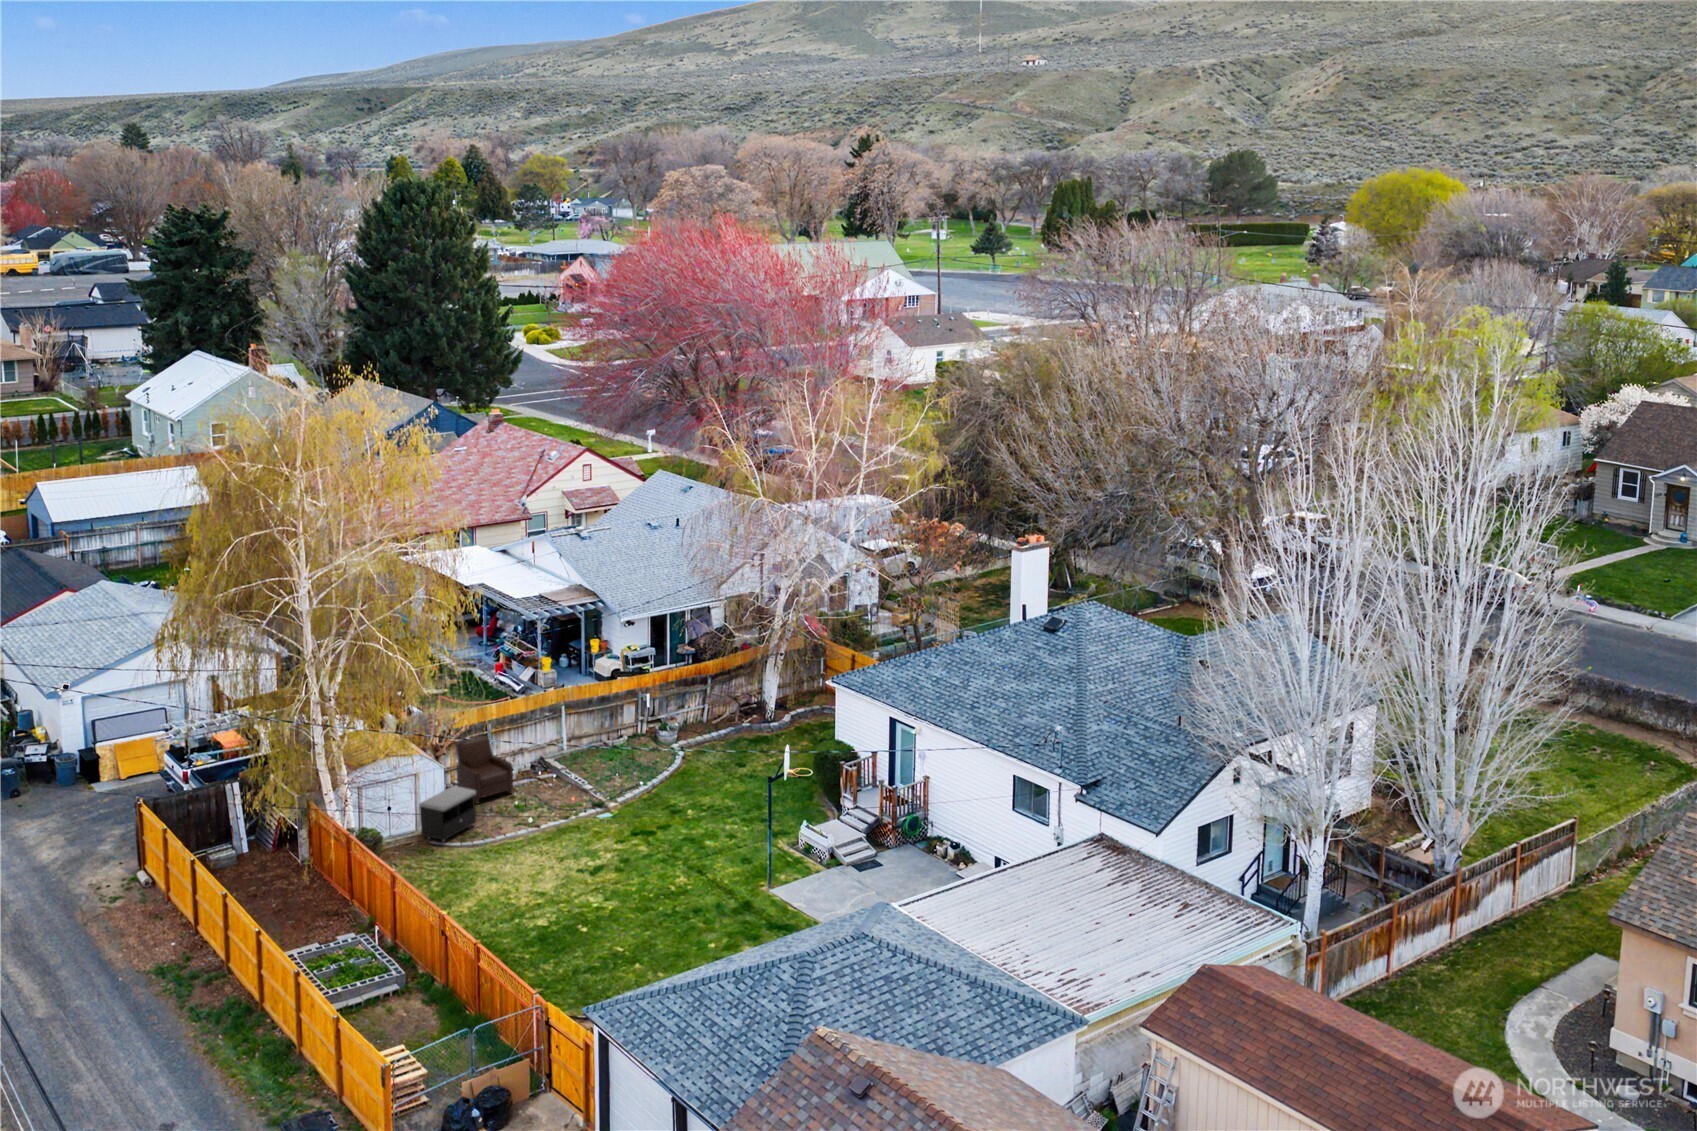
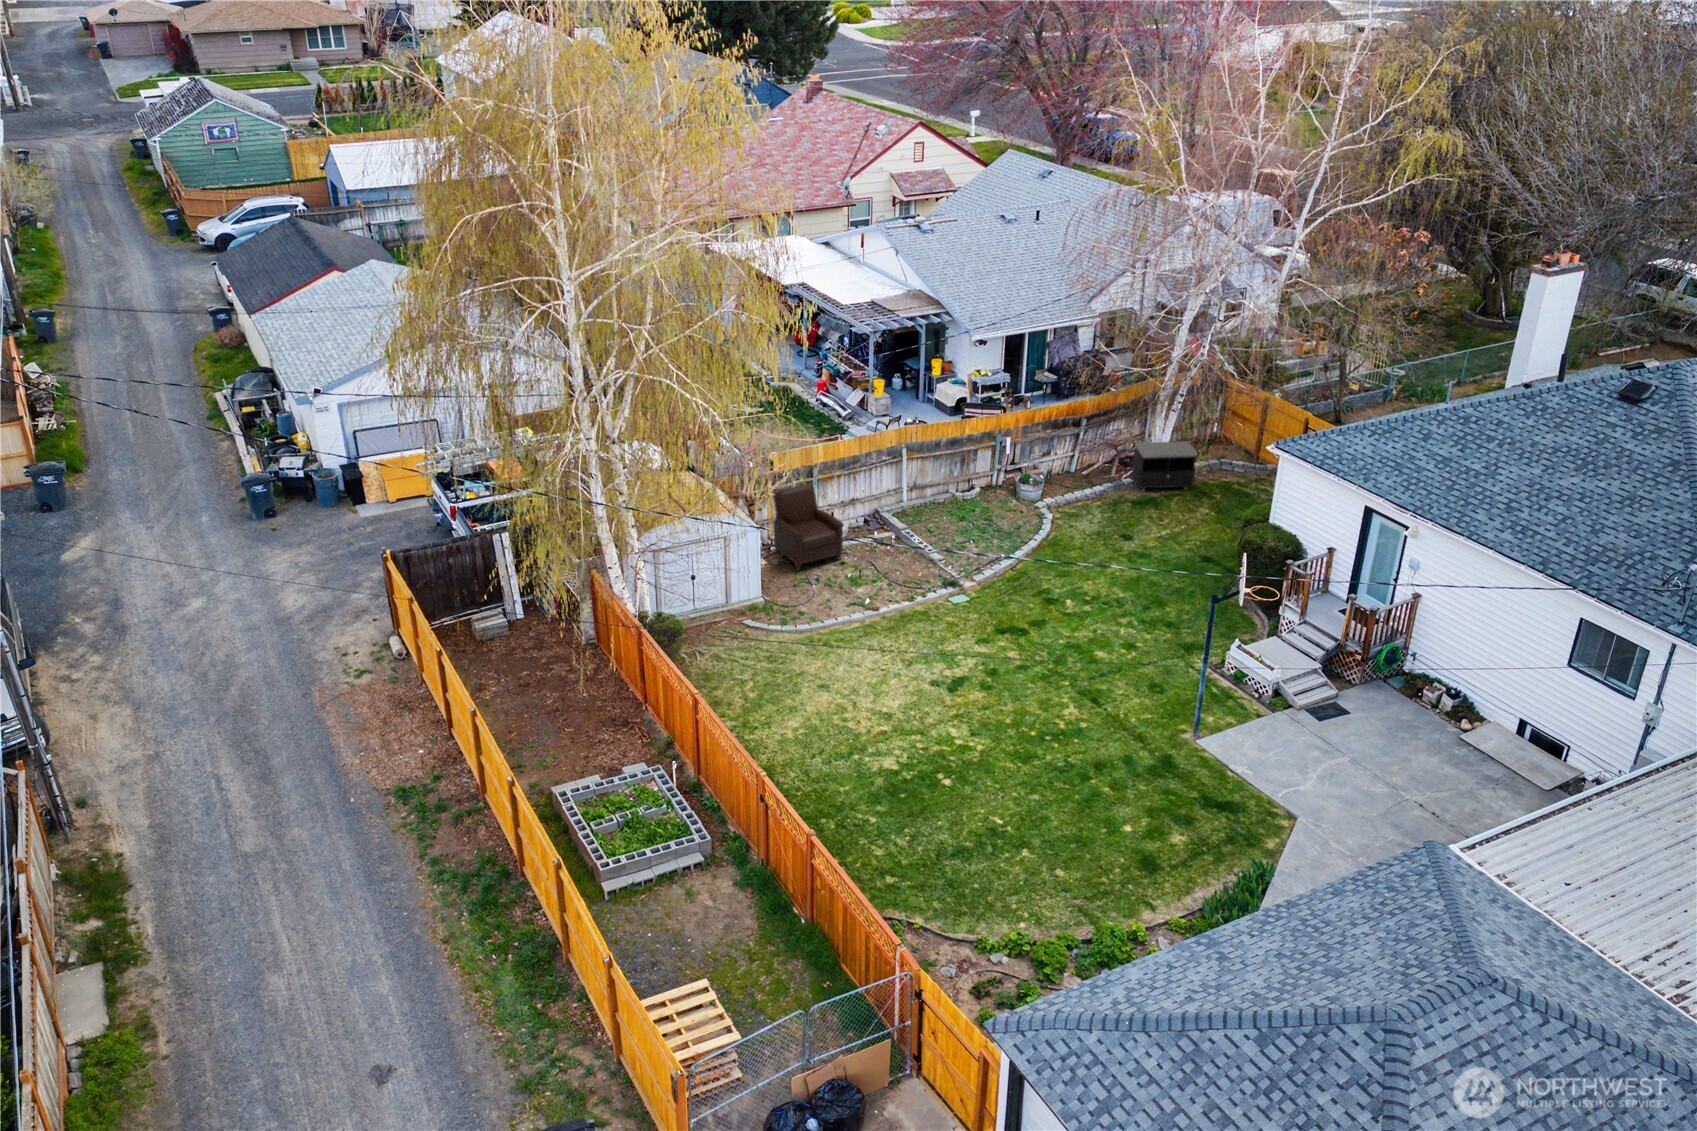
storage bench: present [419,786,476,841] -> present [1132,441,1197,491]

